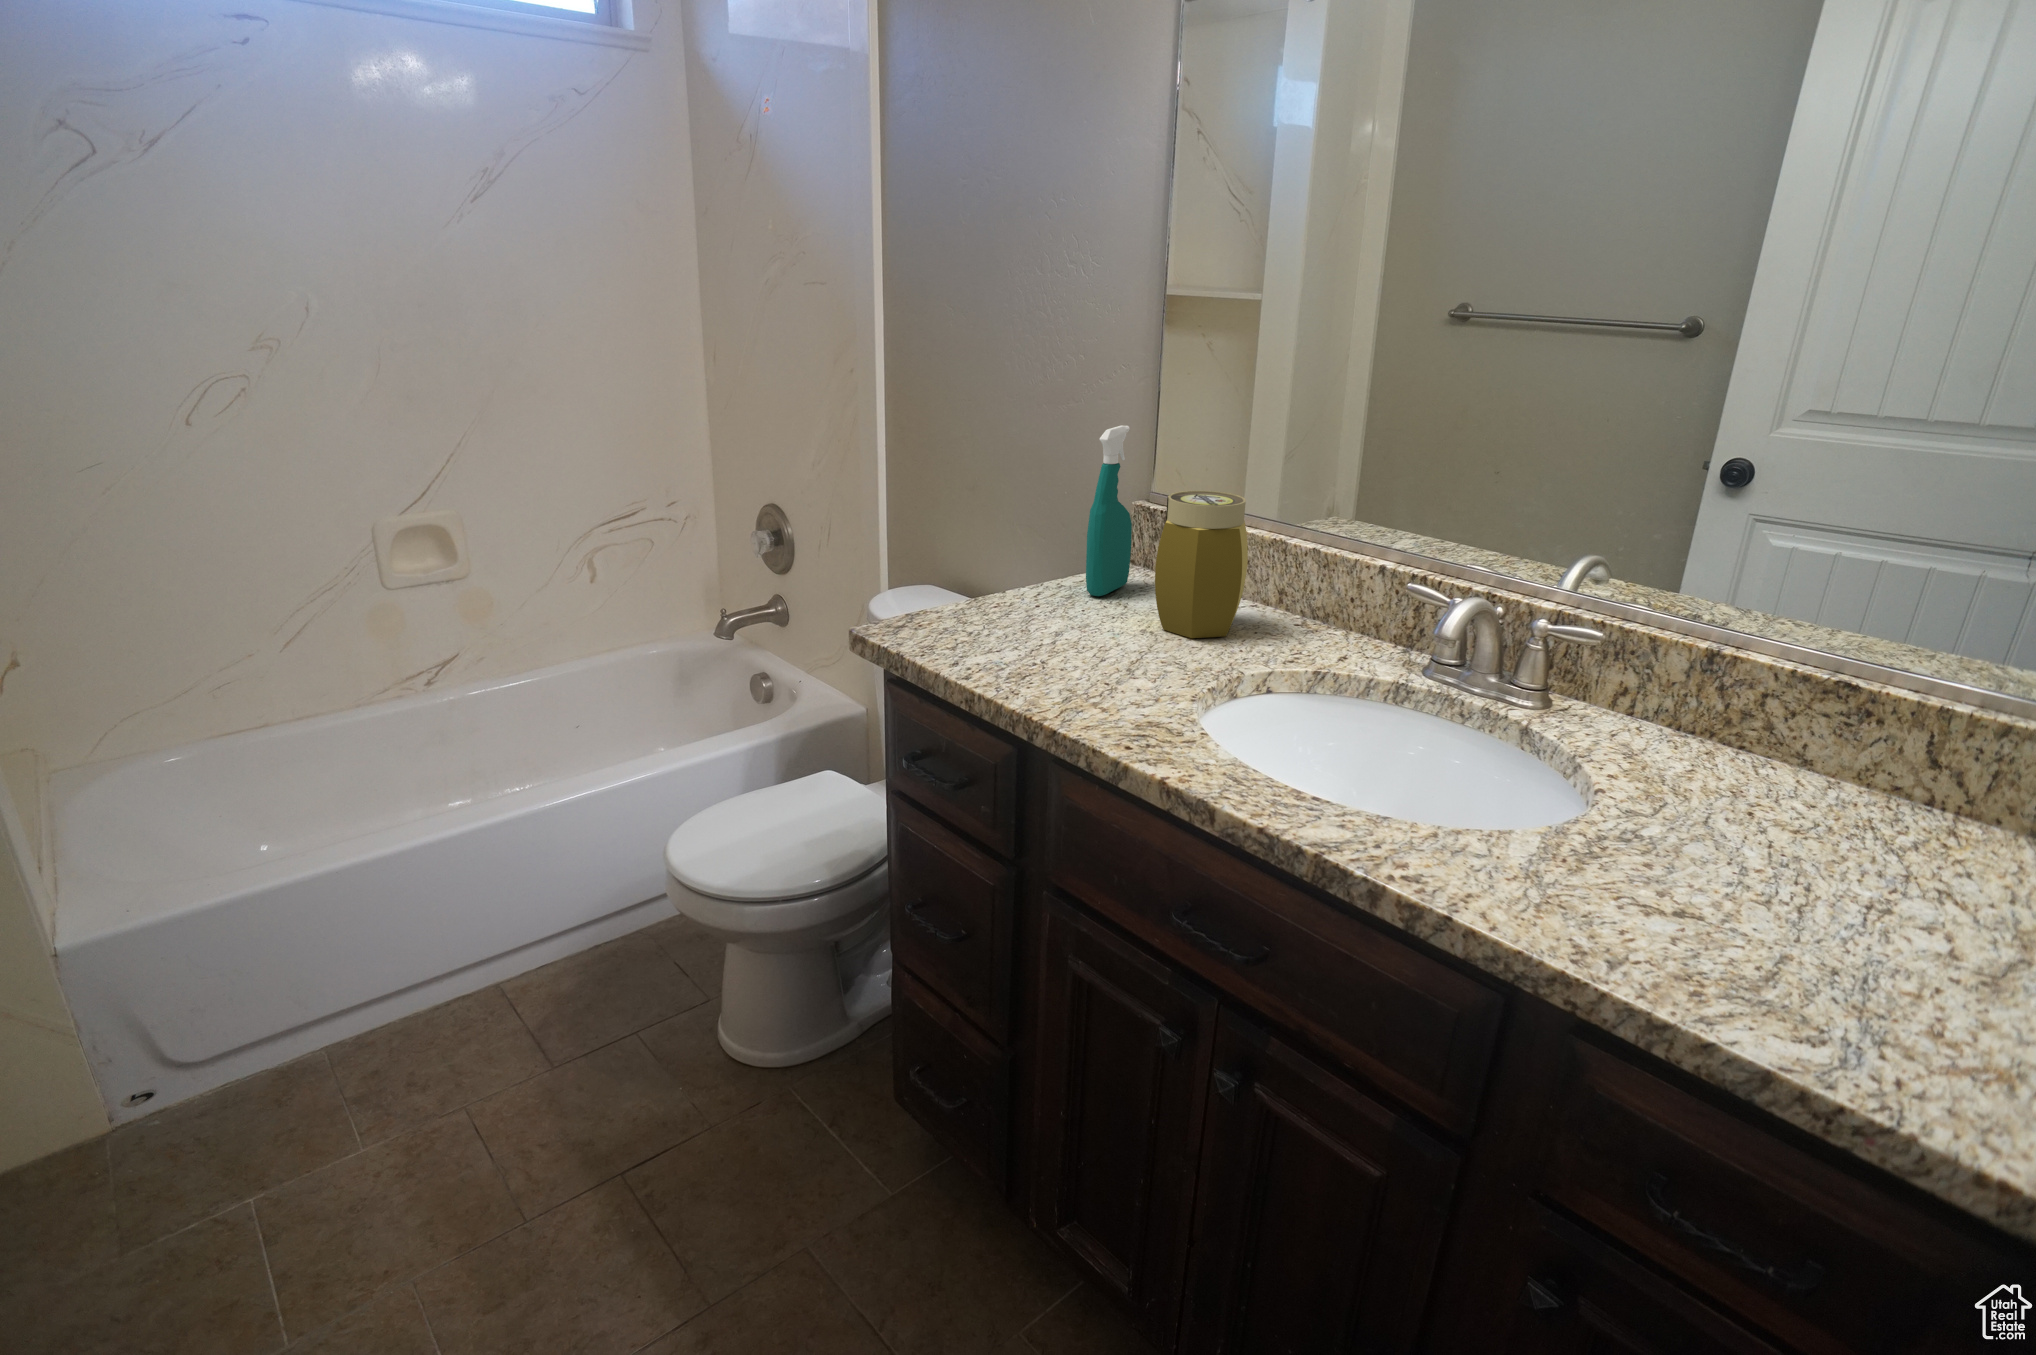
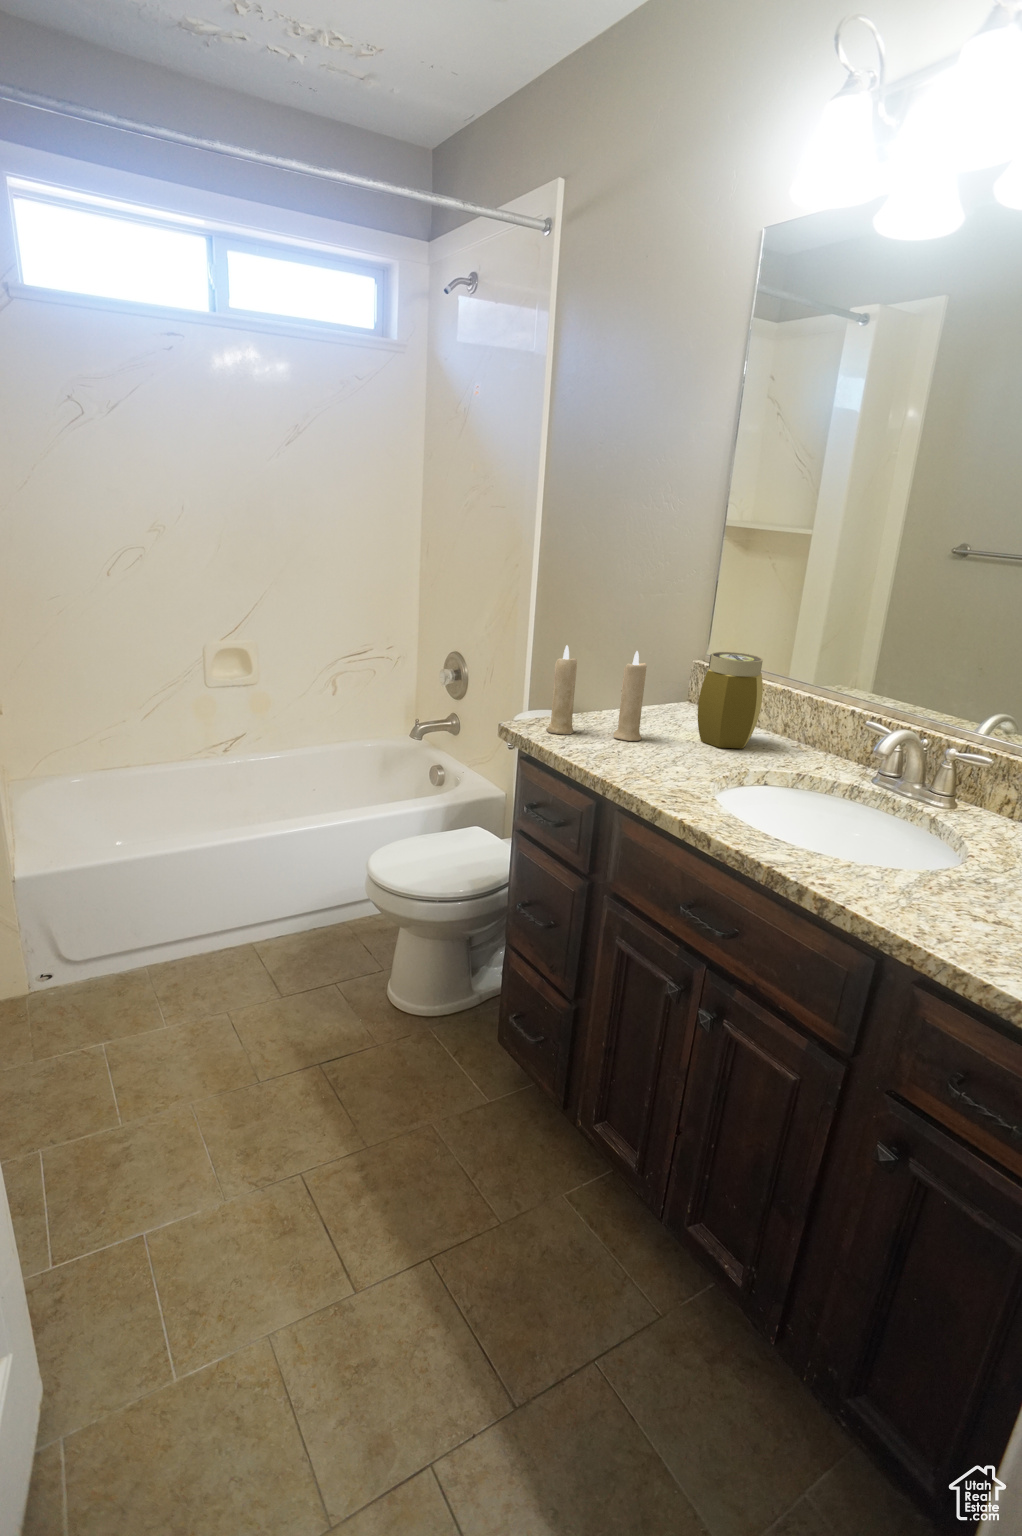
spray bottle: present [1086,426,1132,596] -> none [655,608,693,719]
candle: none [926,494,1076,641] -> present [546,645,647,741]

